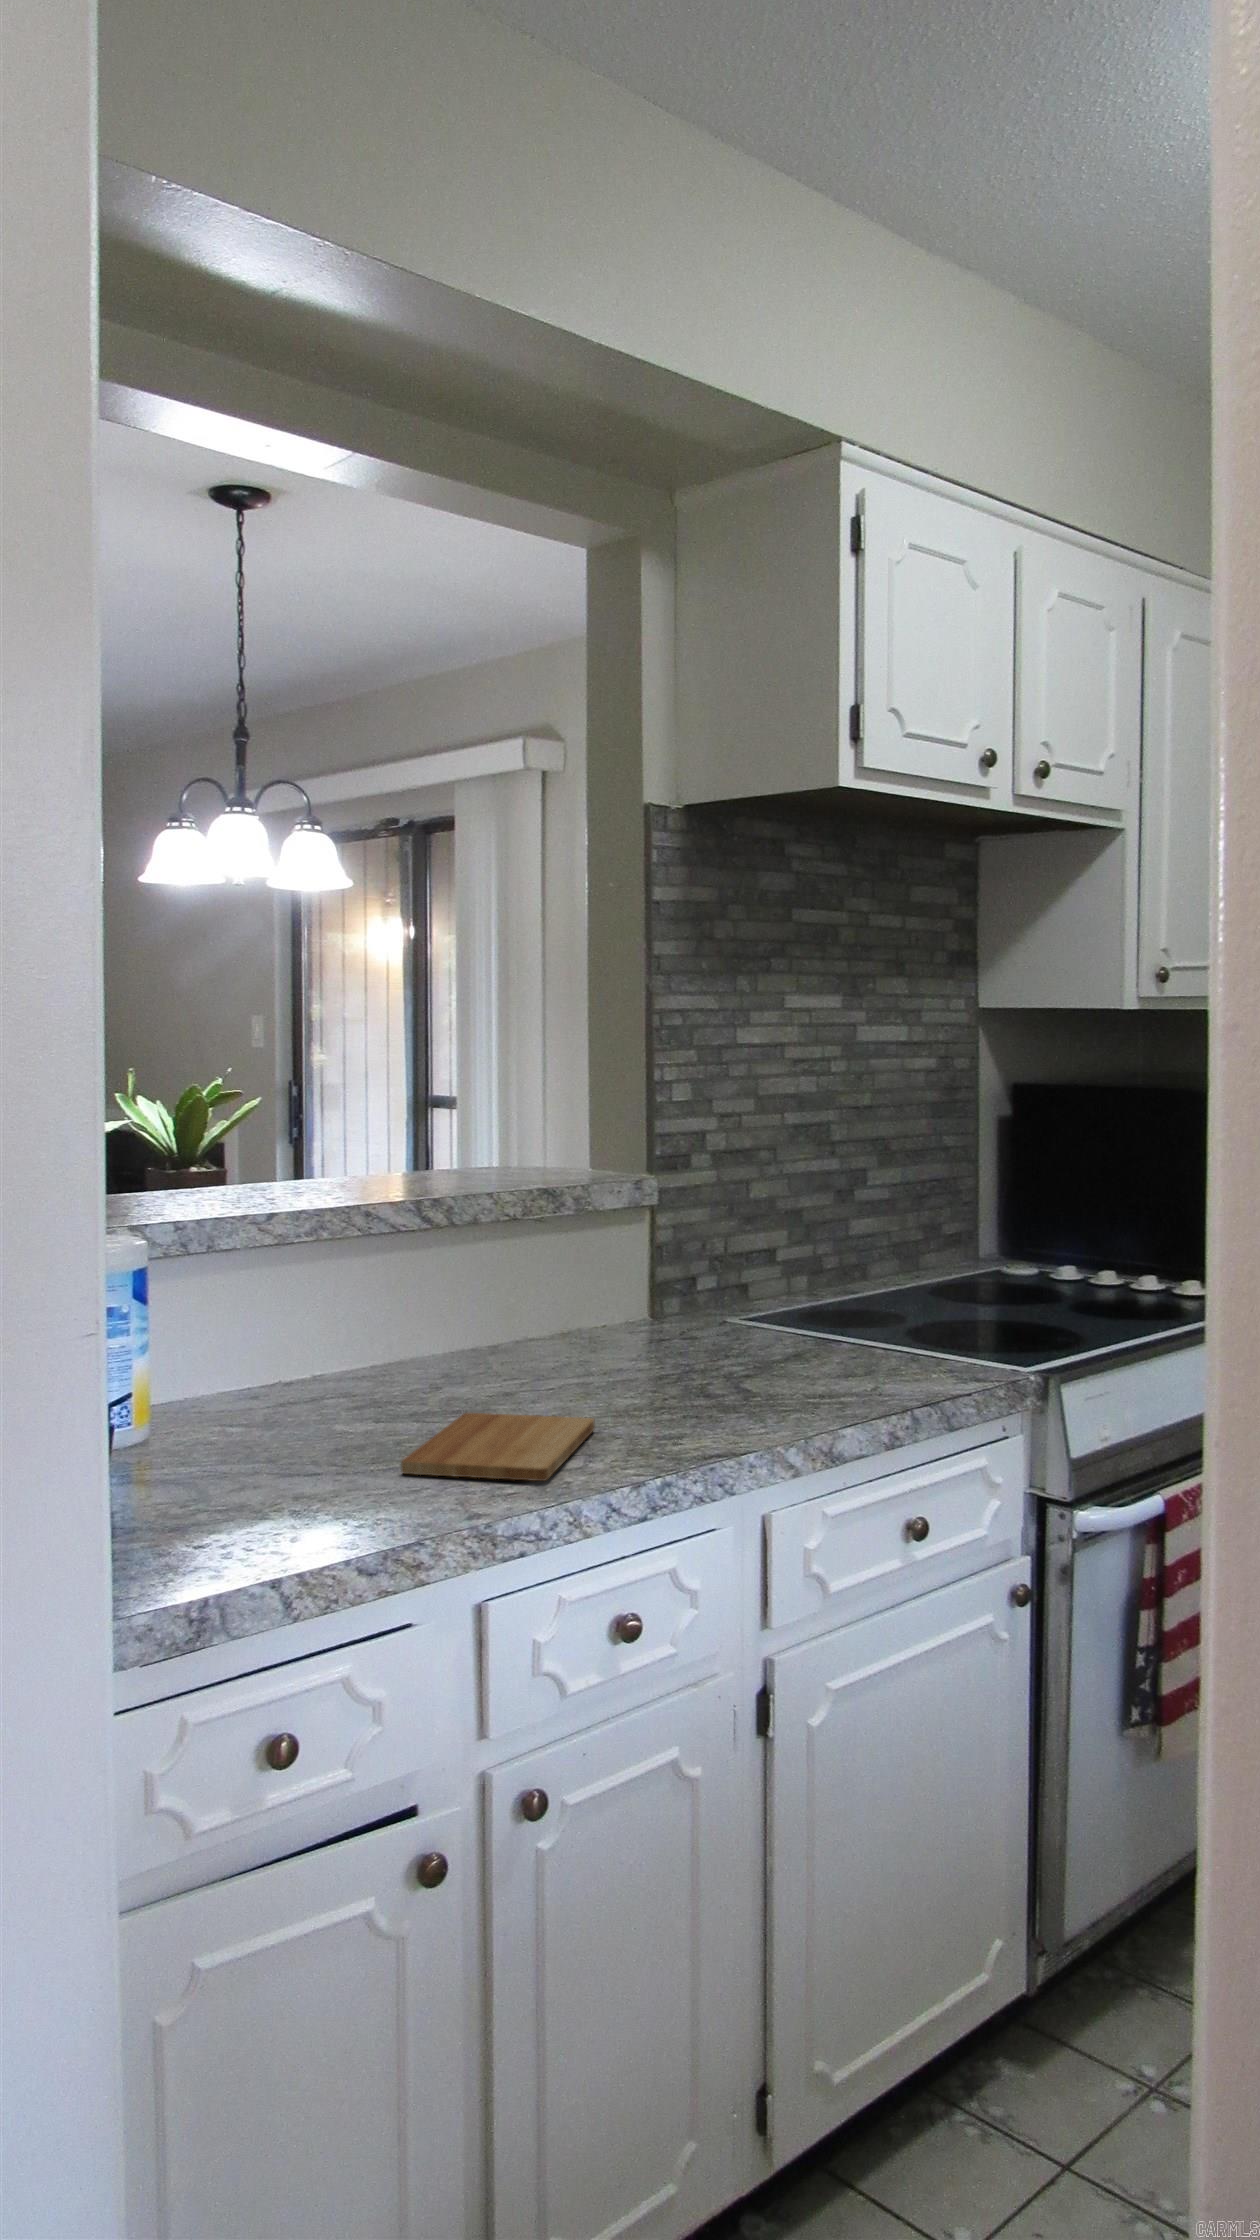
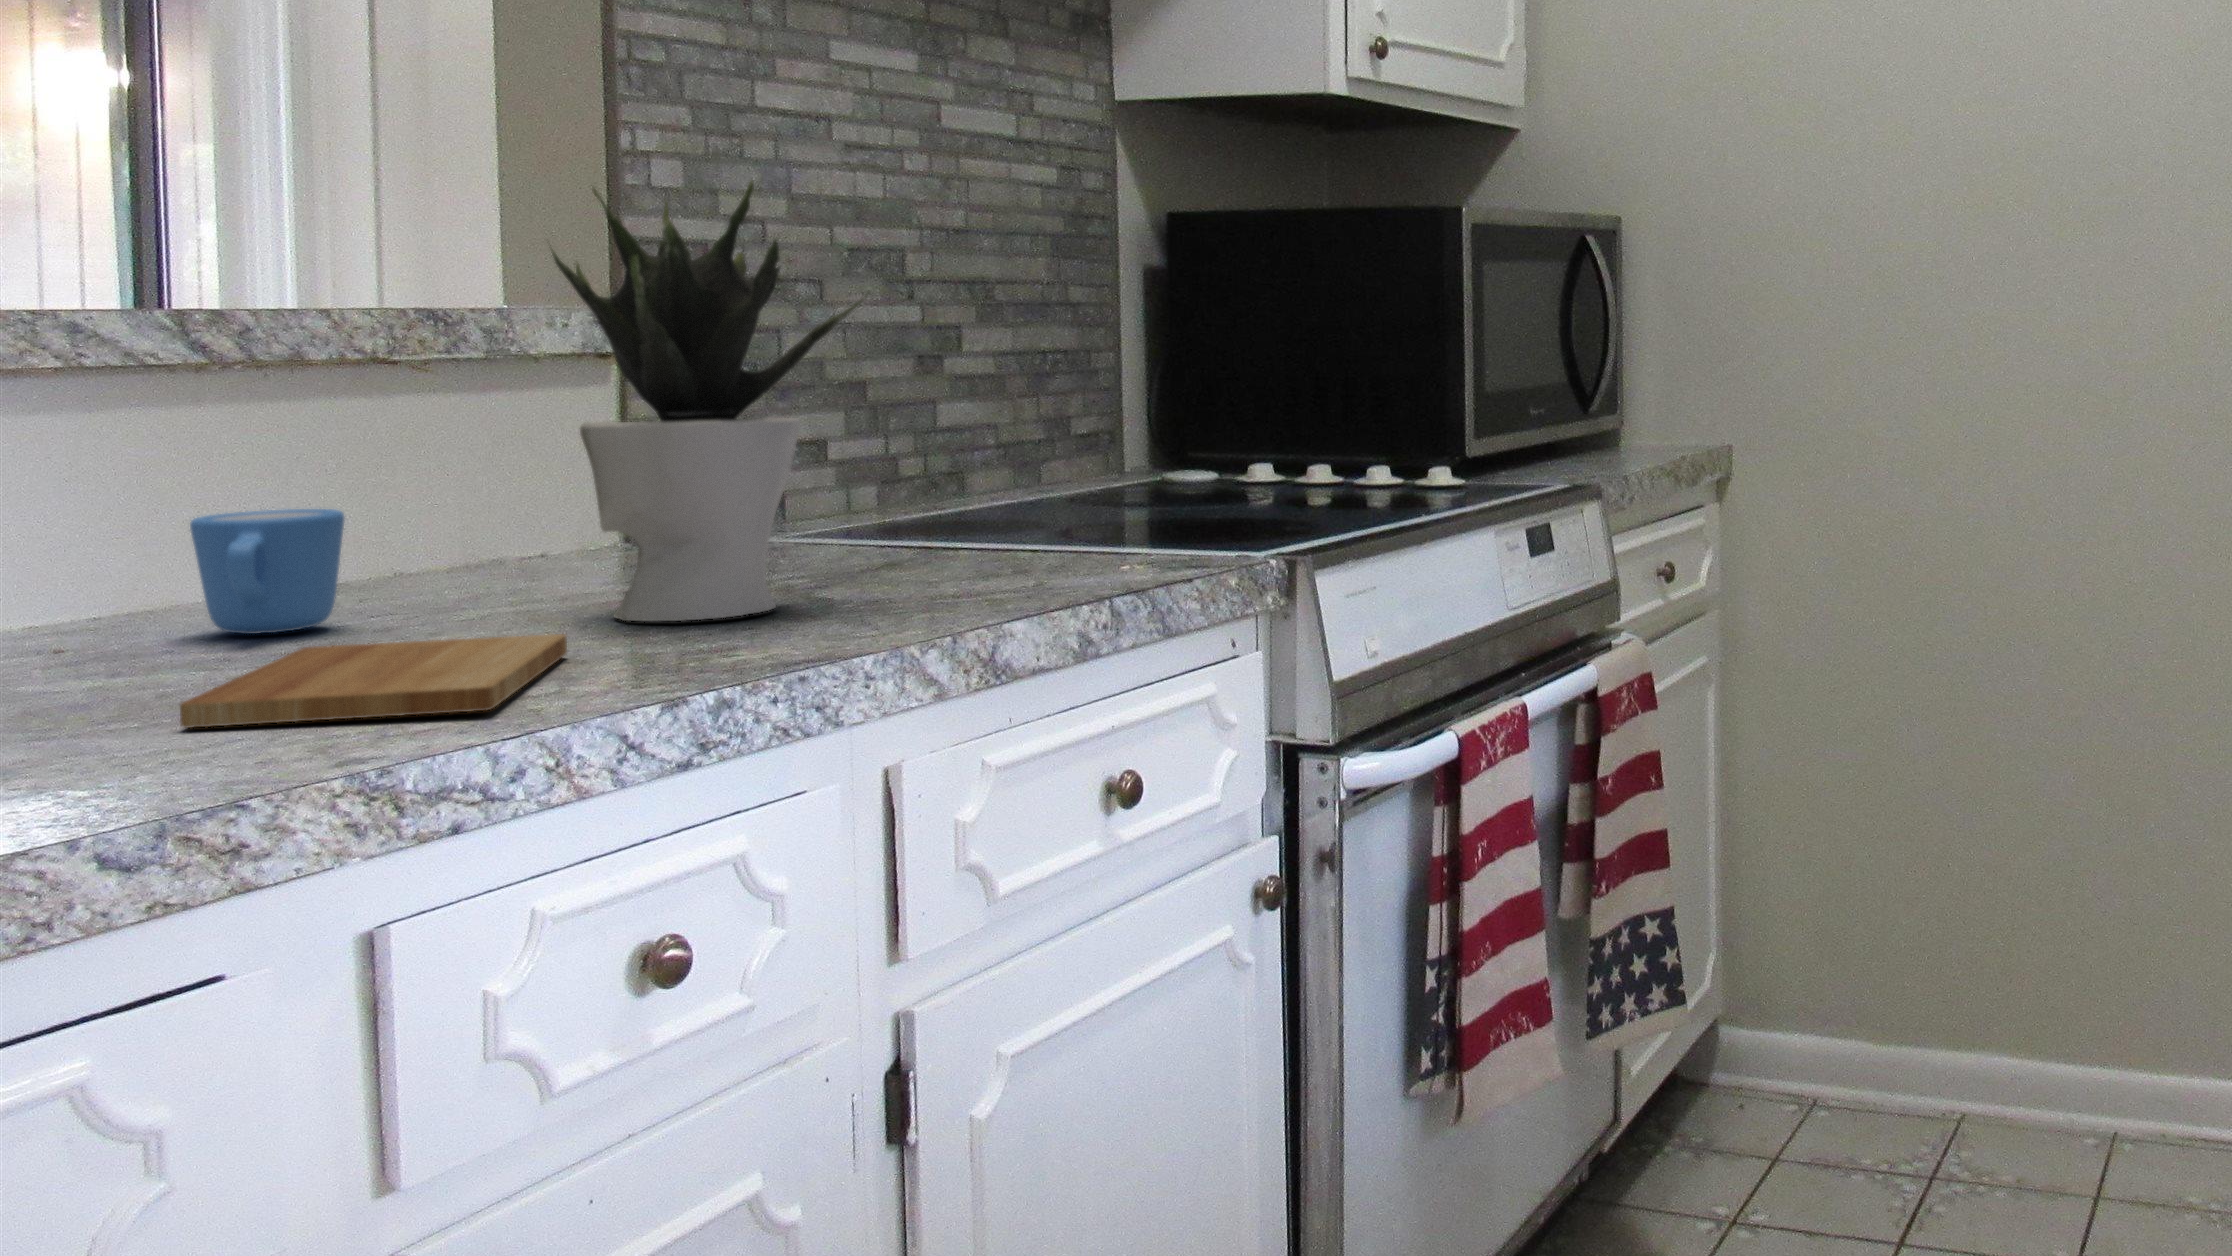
potted plant: none [597,1142,778,1404] -> present [550,181,861,621]
mug: none [417,1316,491,1389] -> present [190,509,345,634]

